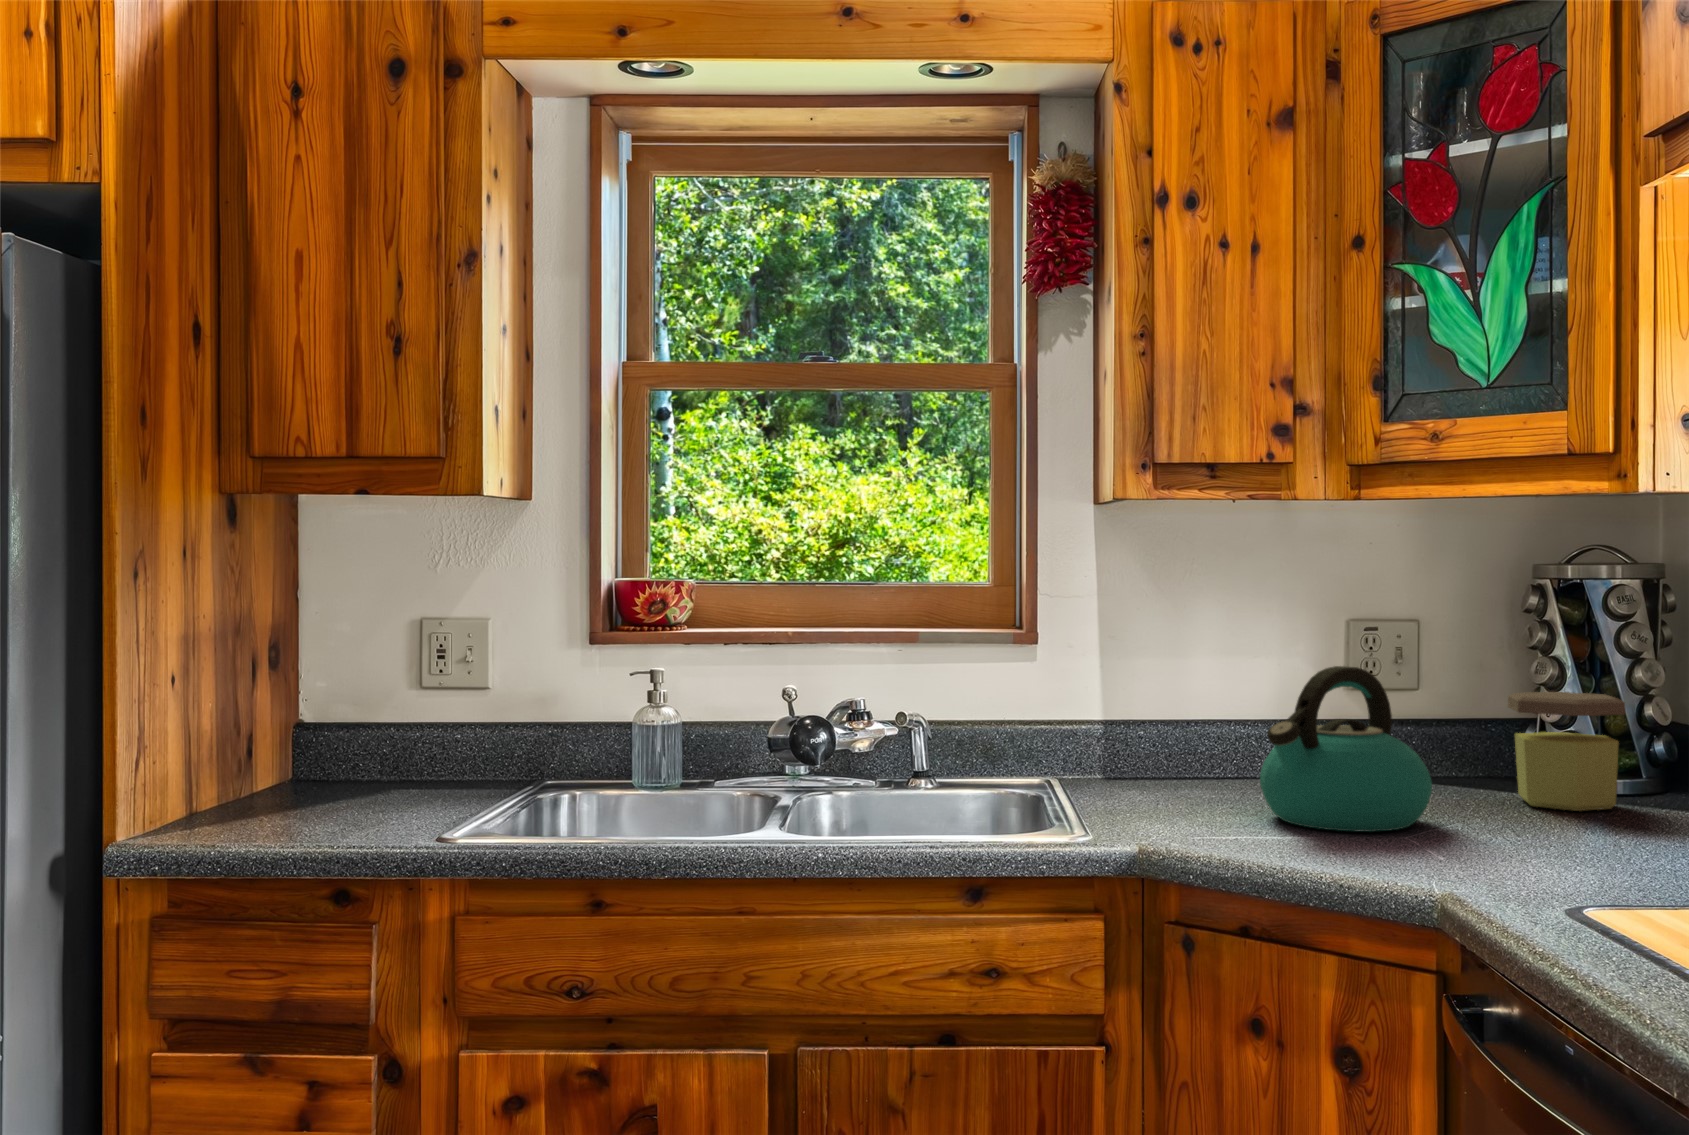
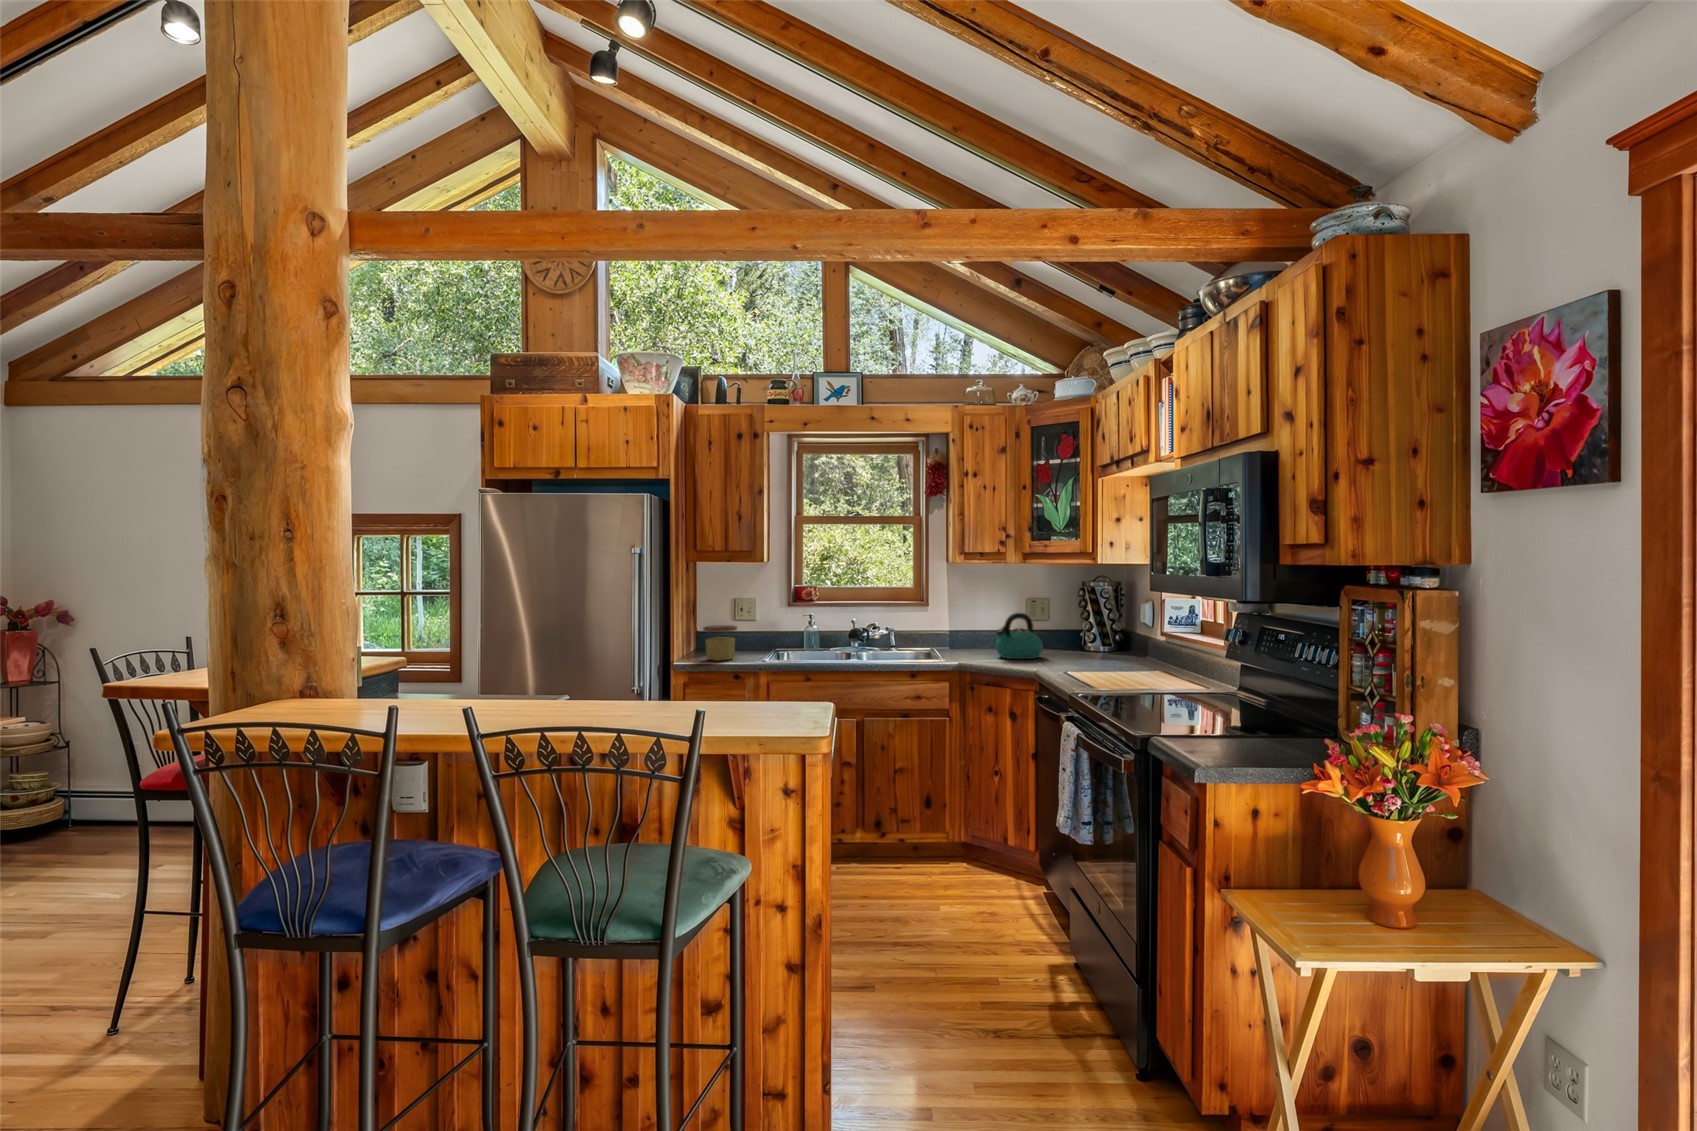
jar: present [1508,692,1625,811] -> present [703,625,737,661]

